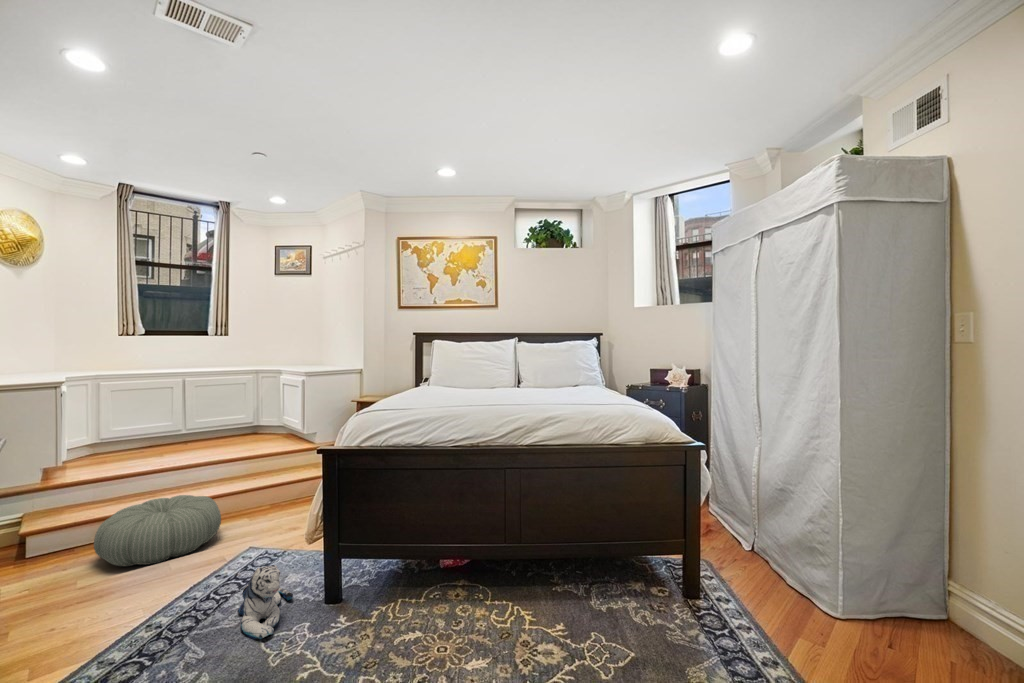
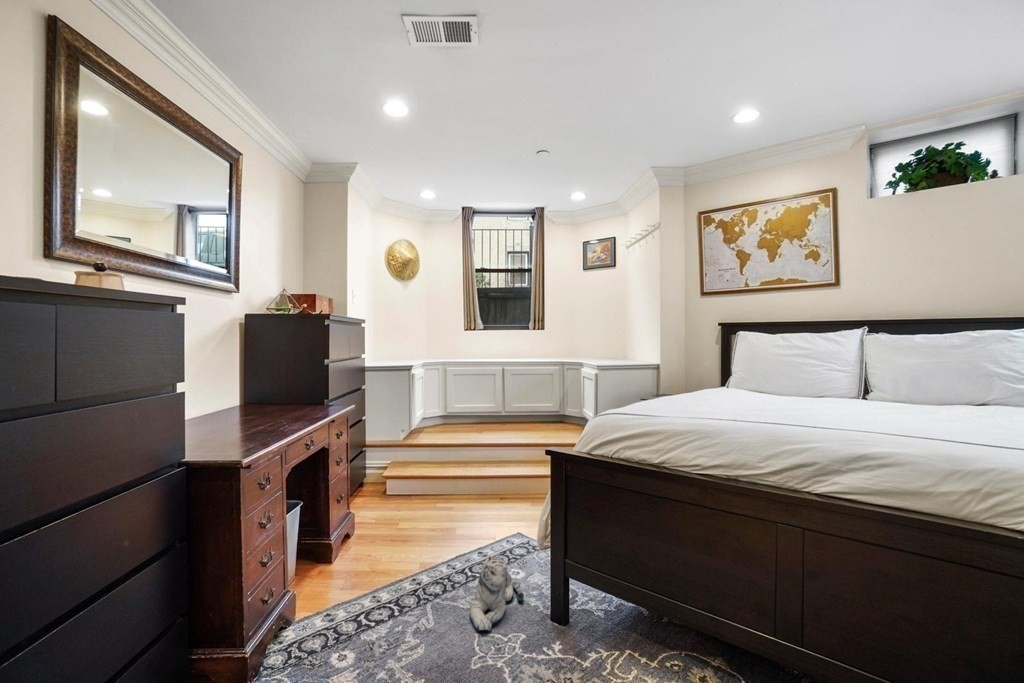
pouf: present [94,495,221,566] -> none [419,468,504,523]

